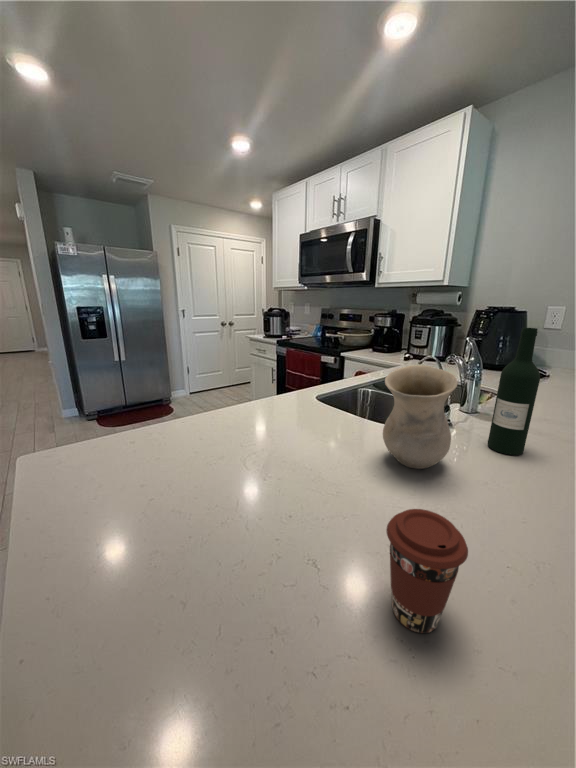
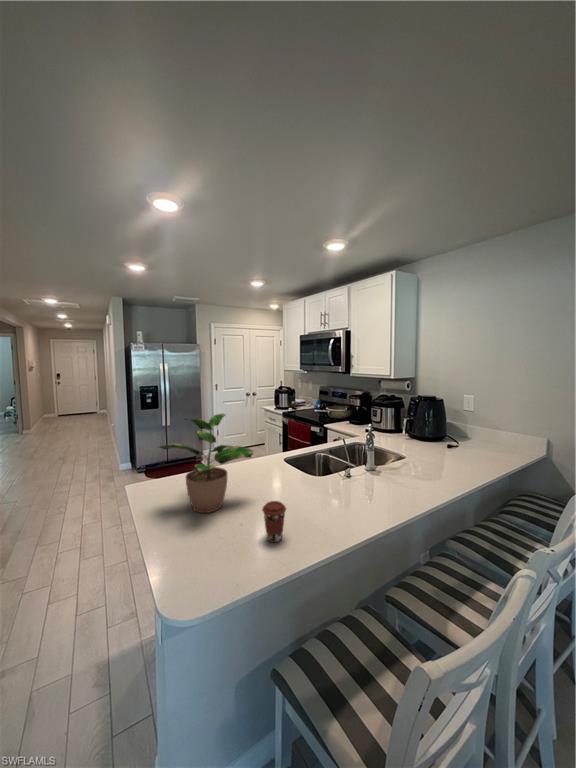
potted plant: none [46,266,300,524] -> present [158,414,253,513]
wine bottle: present [488,328,540,455] -> none [360,427,378,493]
vase: present [383,365,458,469] -> none [295,446,330,497]

